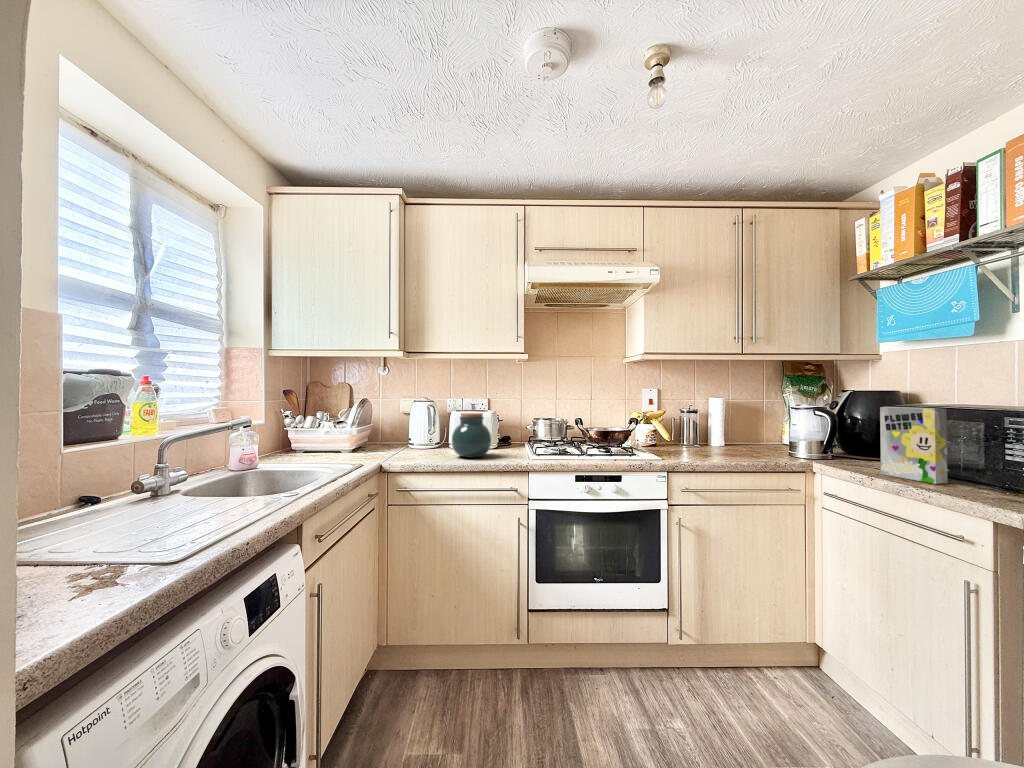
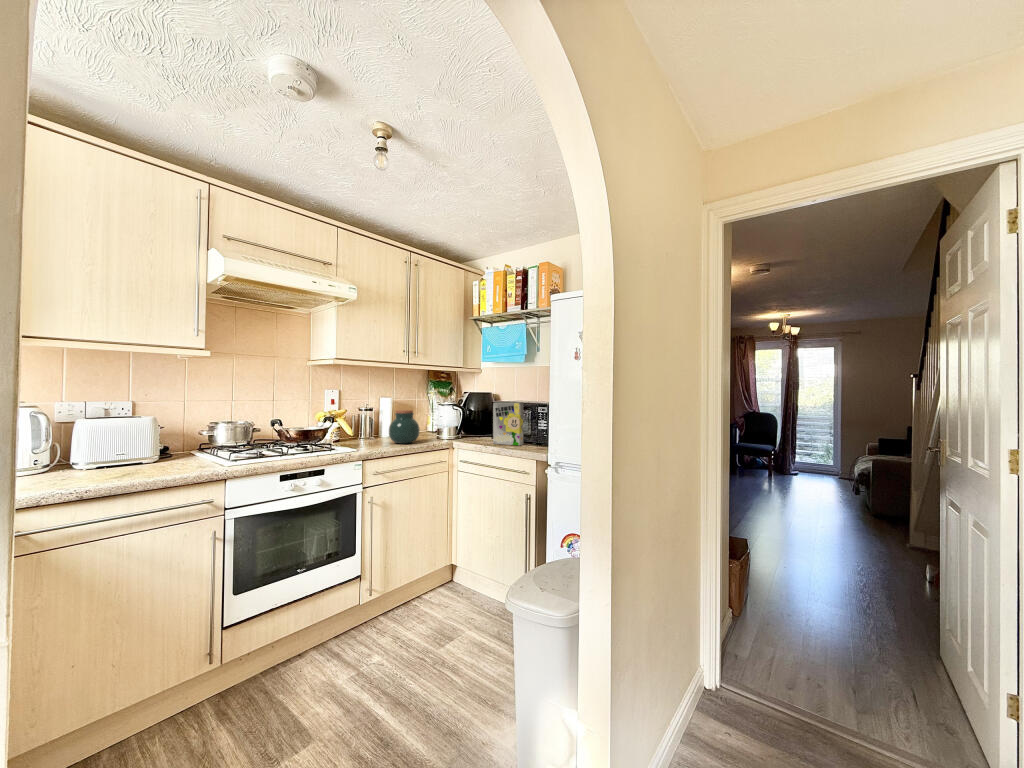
jar: present [452,413,491,458] -> present [389,410,420,444]

